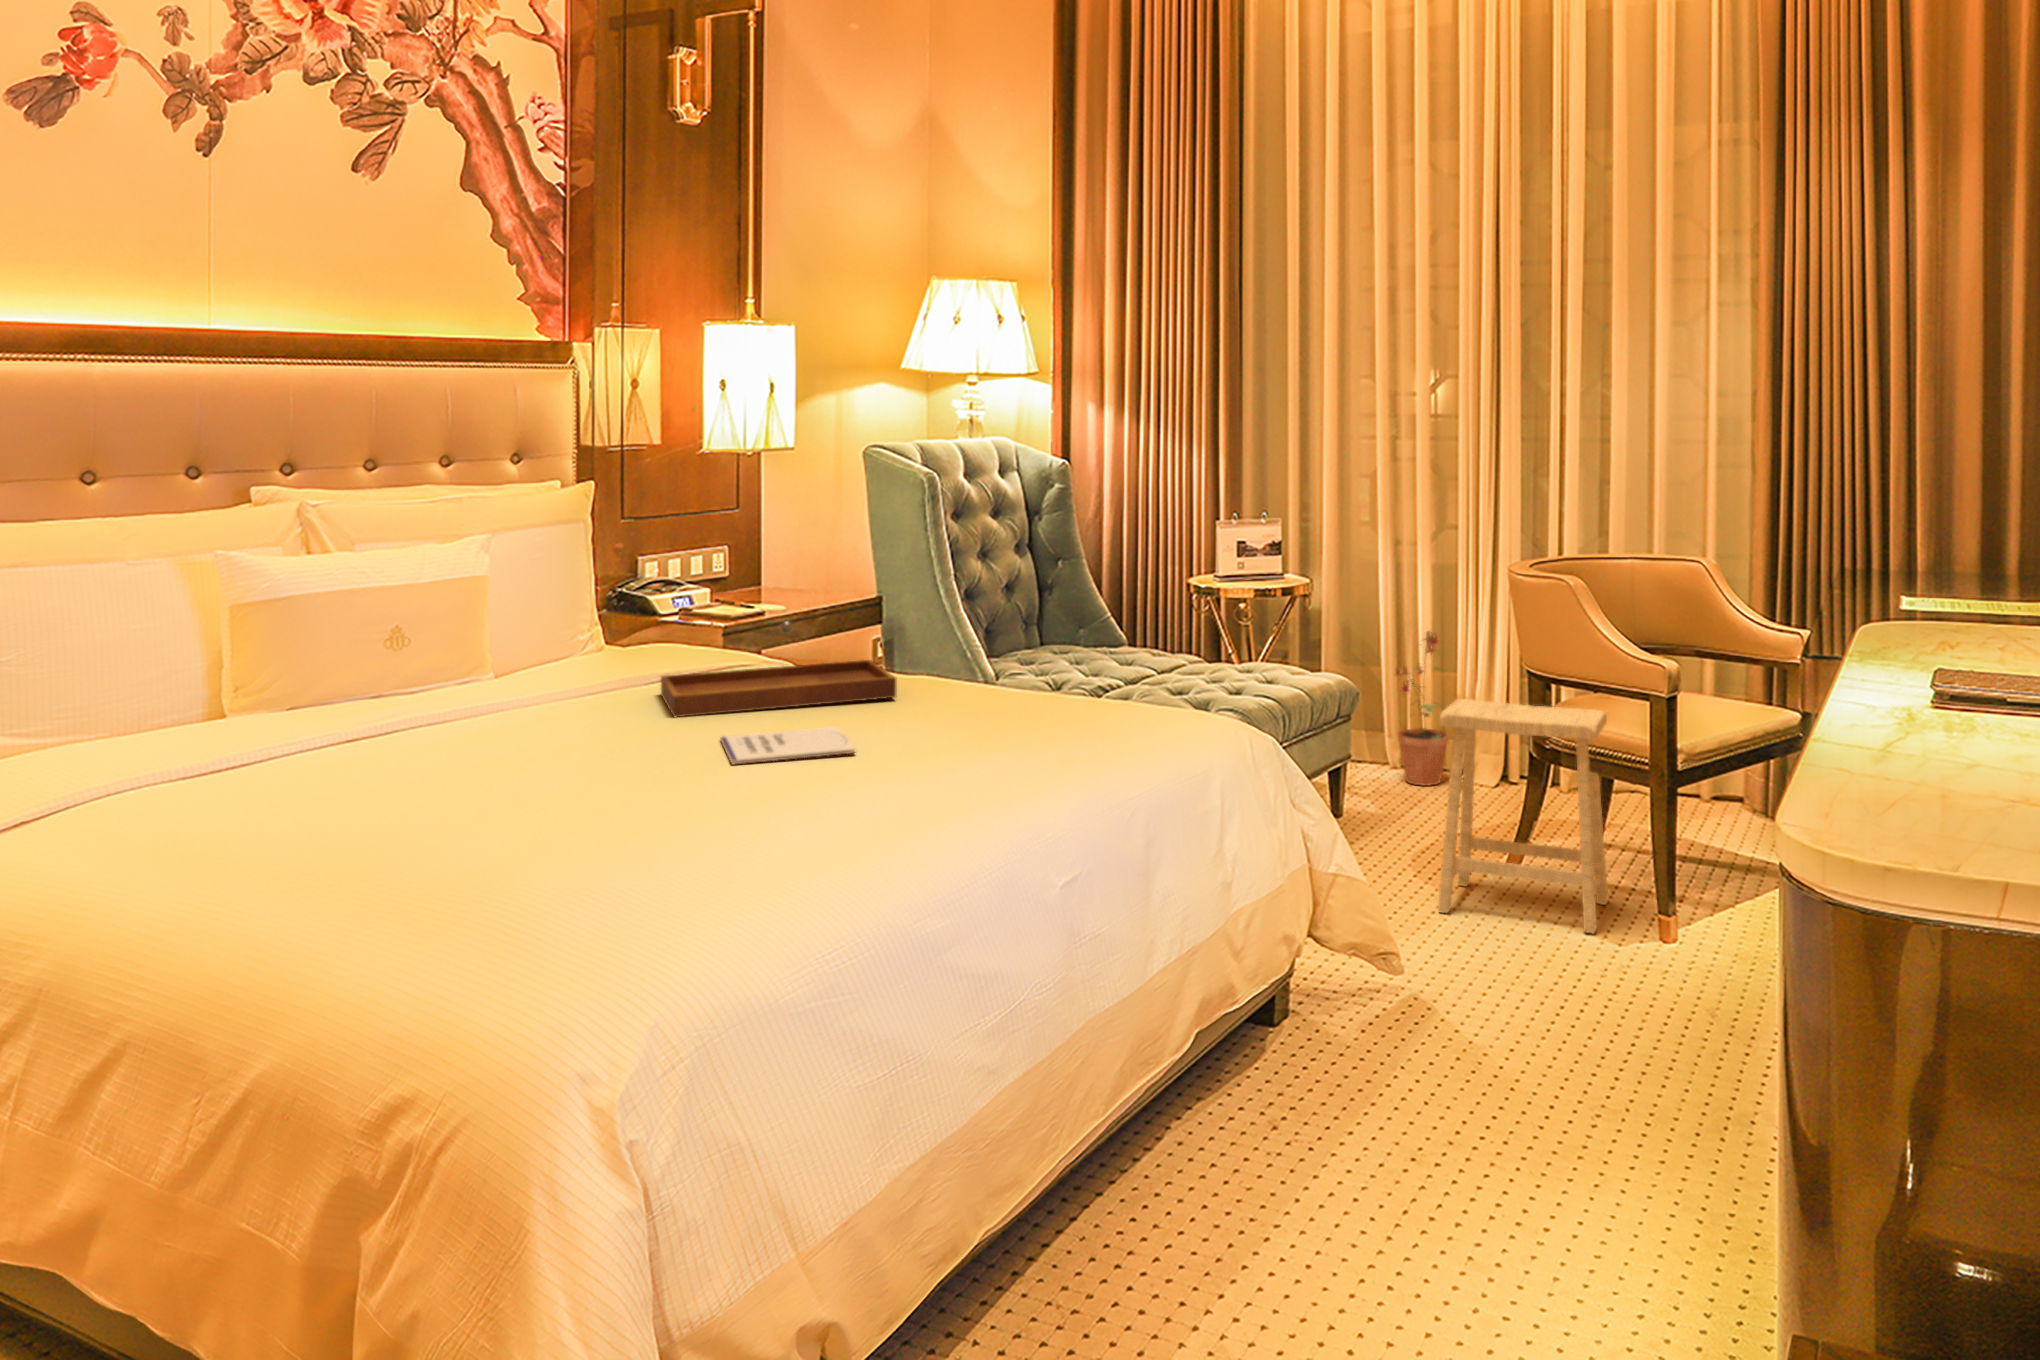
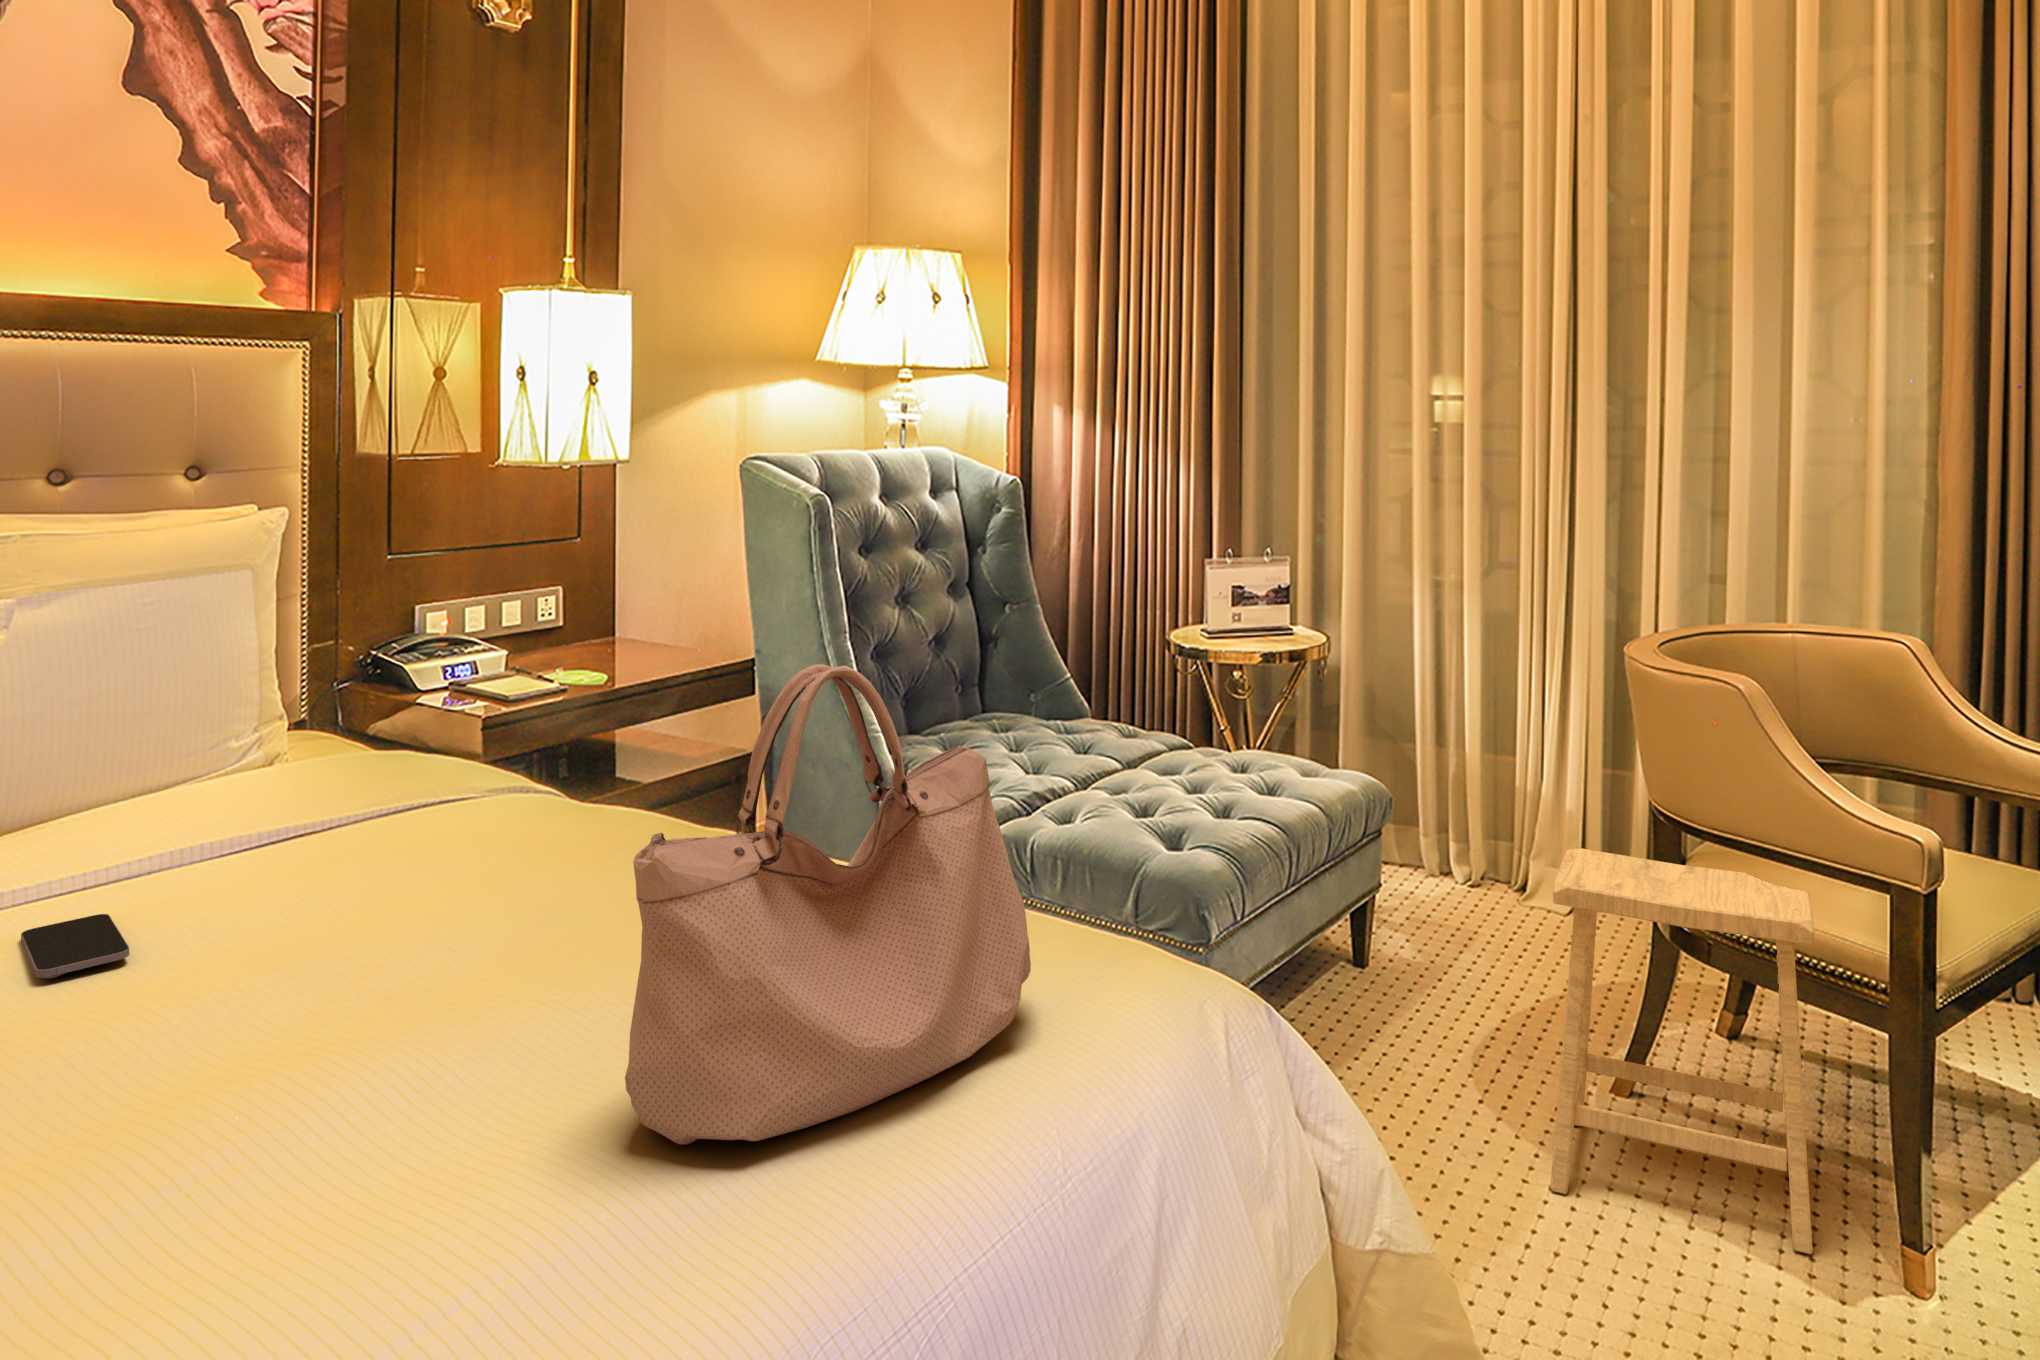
handbag: none [931,531,1116,746] -> present [625,664,1031,1144]
tray: present [661,621,897,717] -> none [188,790,647,1008]
potted plant: present [1396,631,1449,786] -> none [1433,700,1510,907]
smartphone: none [552,690,623,709] -> present [21,914,129,979]
notebook: present [720,727,855,764] -> none [126,1052,468,1239]

